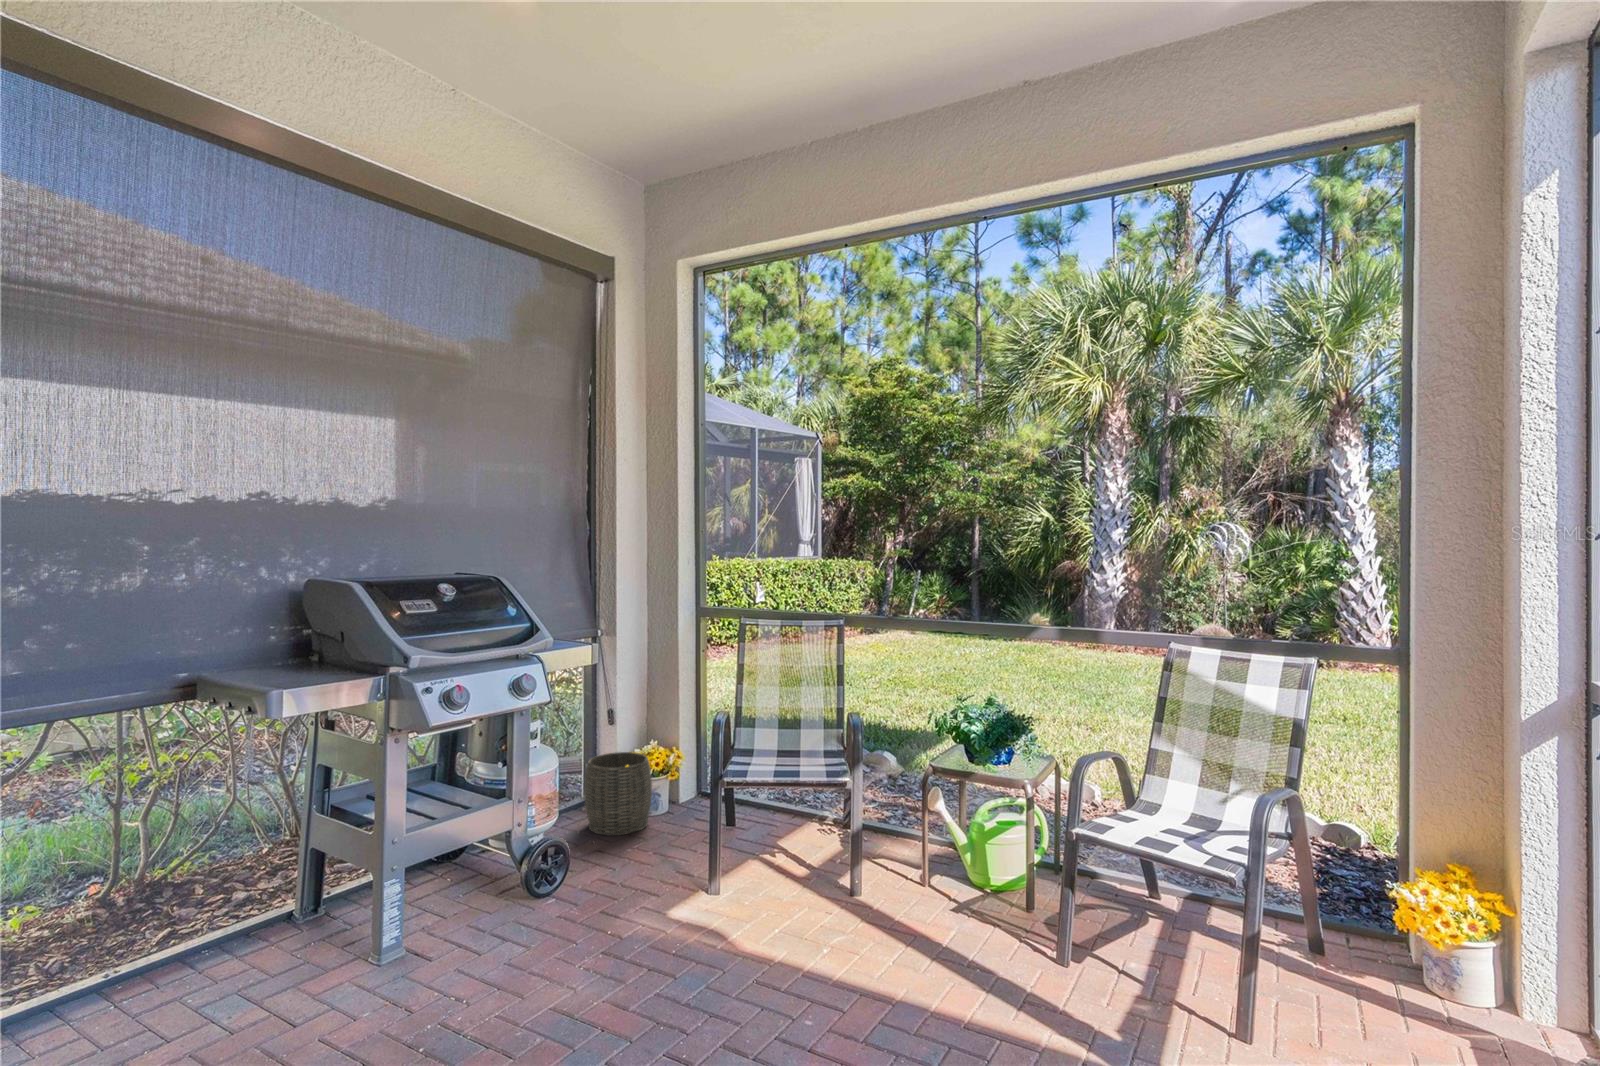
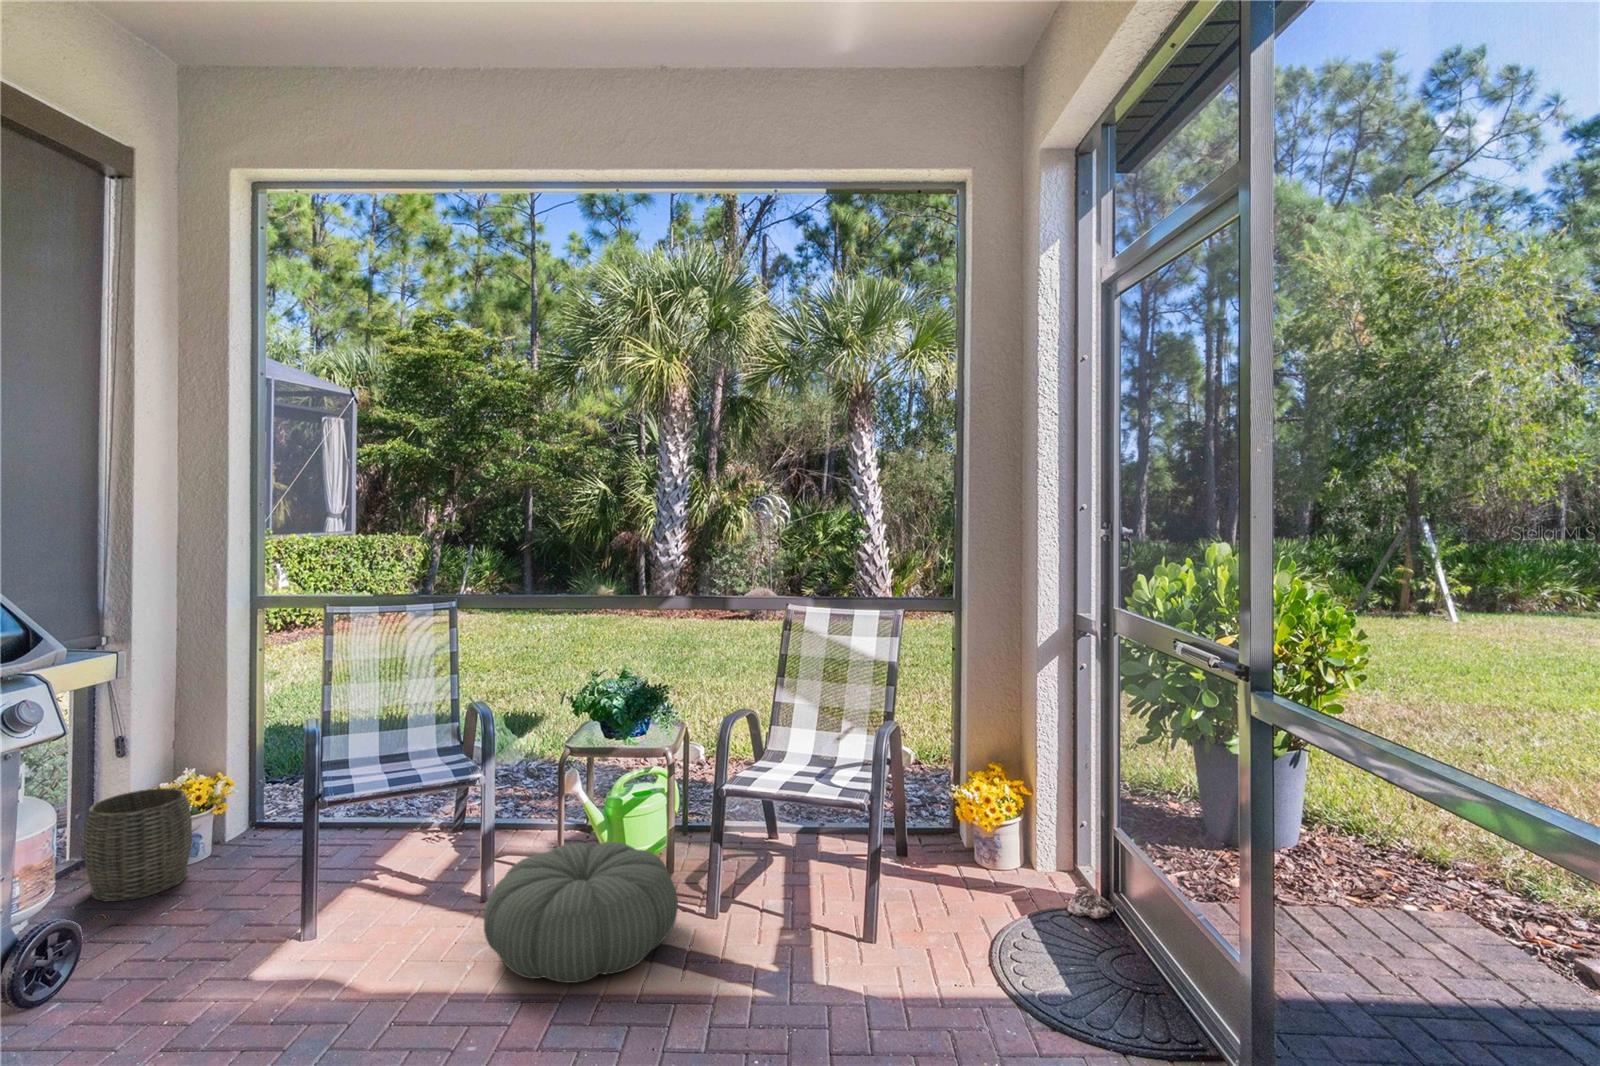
pouf: none [835,858,1017,994] -> present [484,842,678,983]

